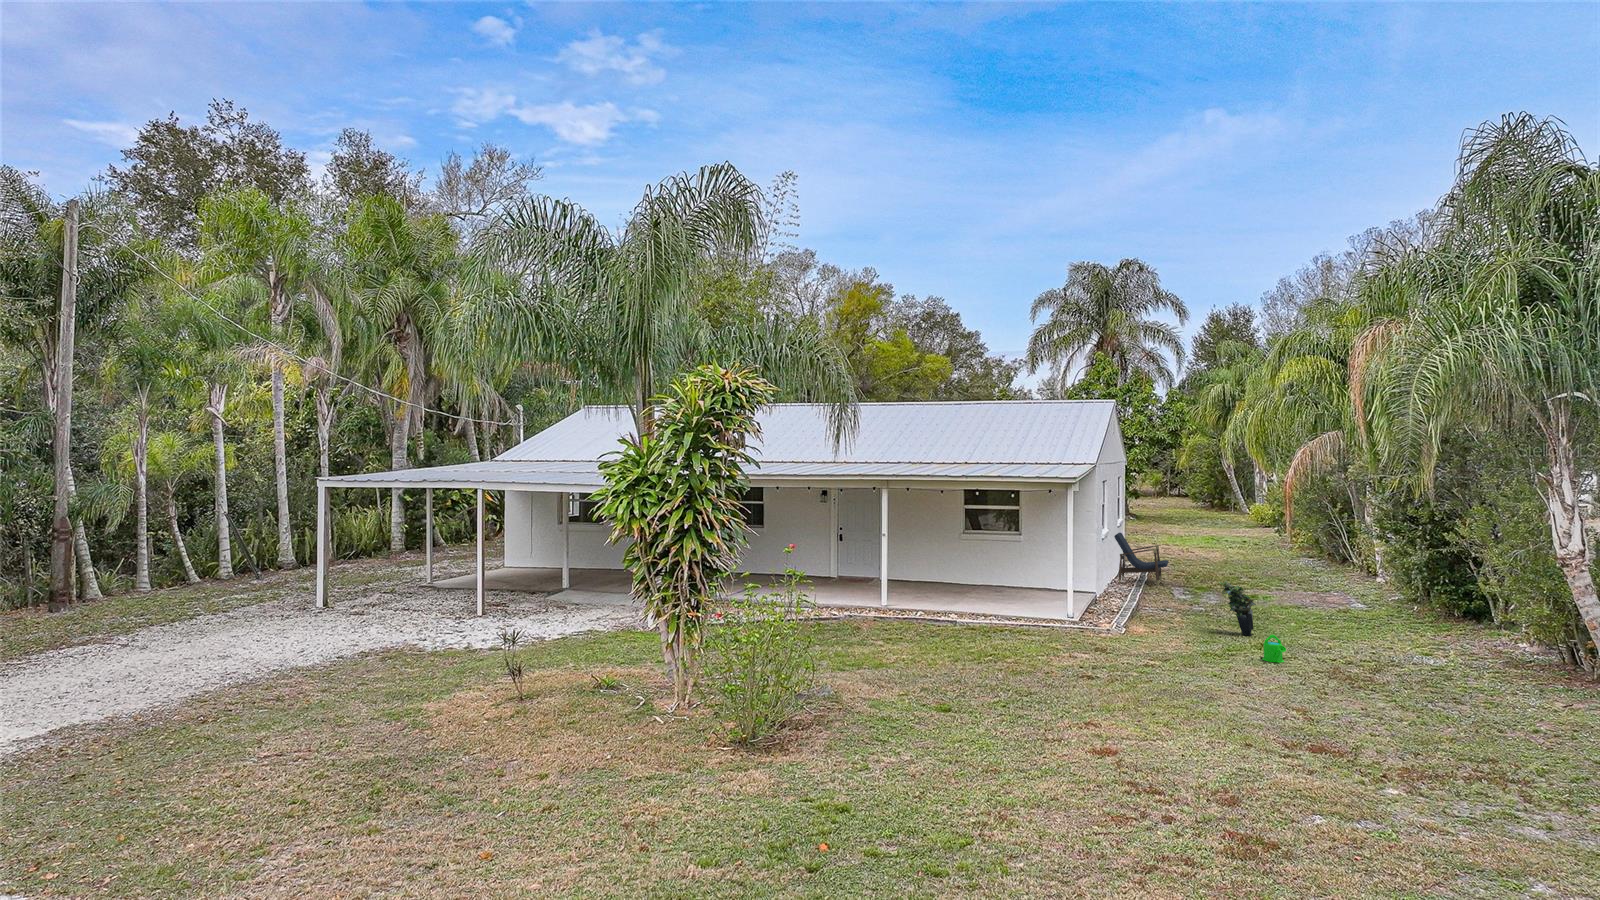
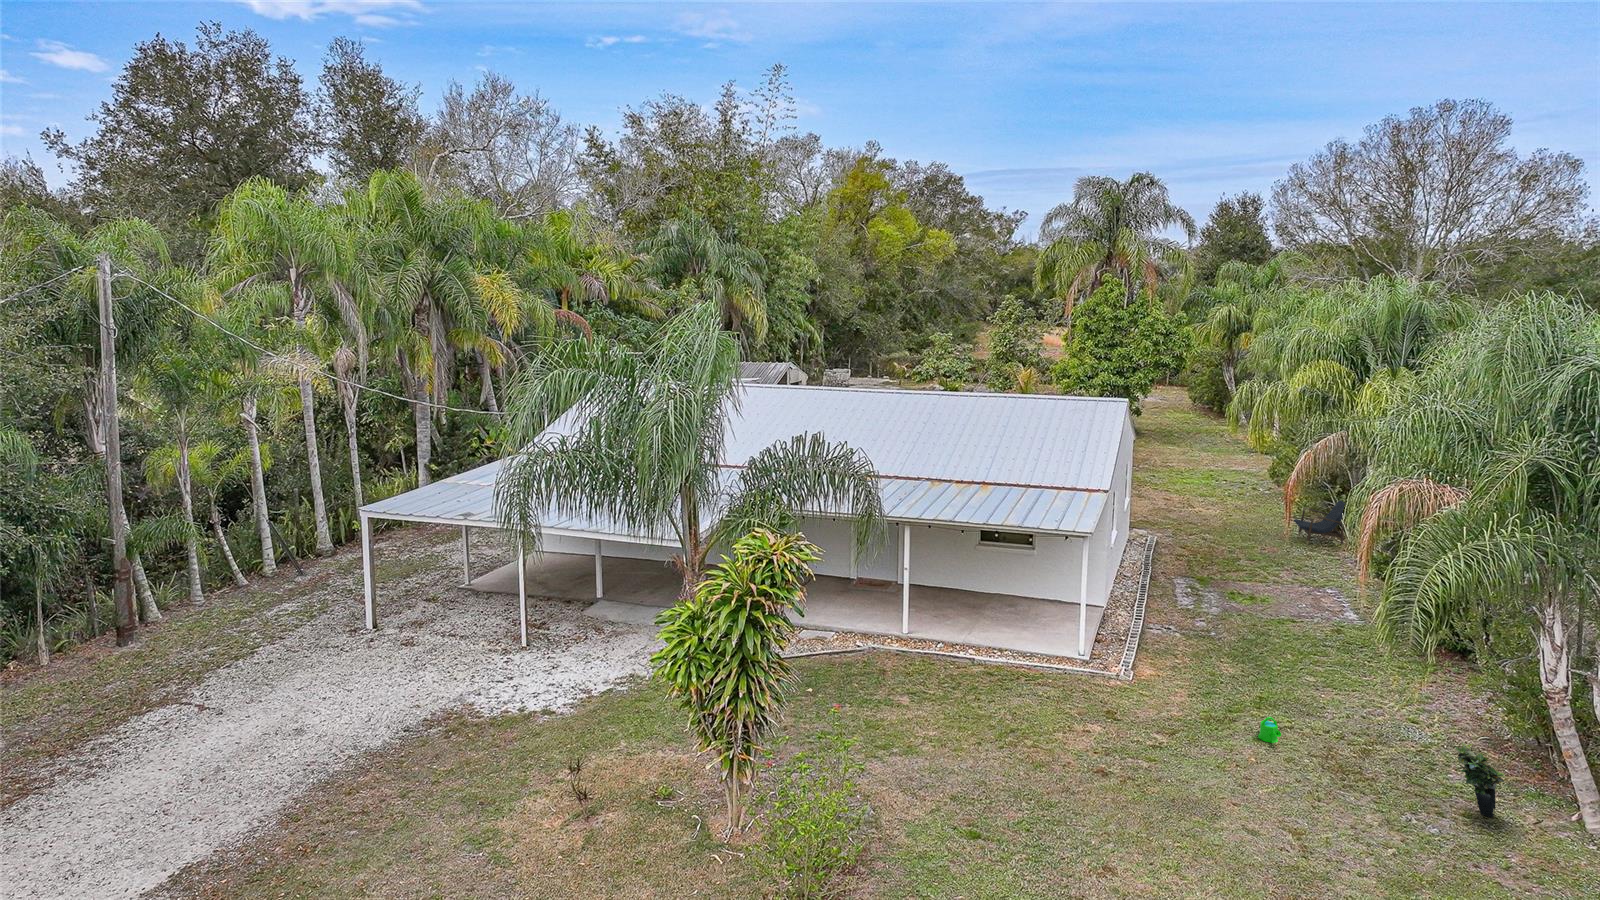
lounge chair: present [1114,533,1169,586] -> present [1294,501,1345,547]
potted plant: present [1219,581,1256,636] -> present [1455,742,1506,818]

